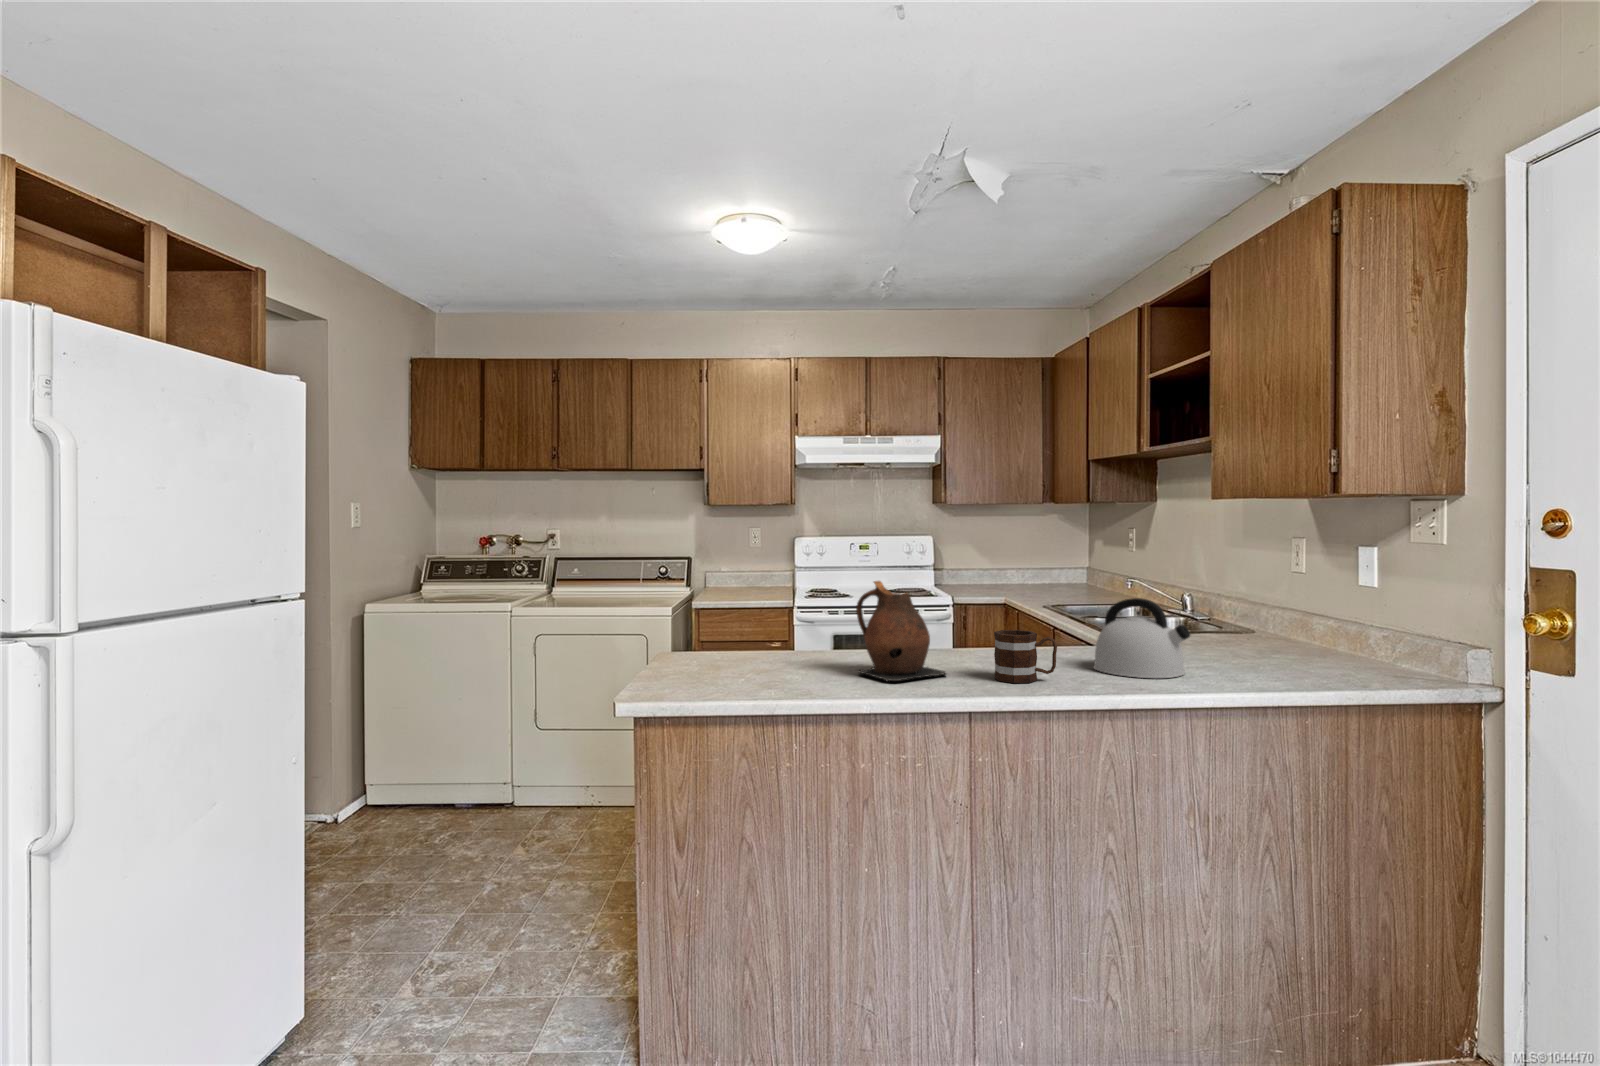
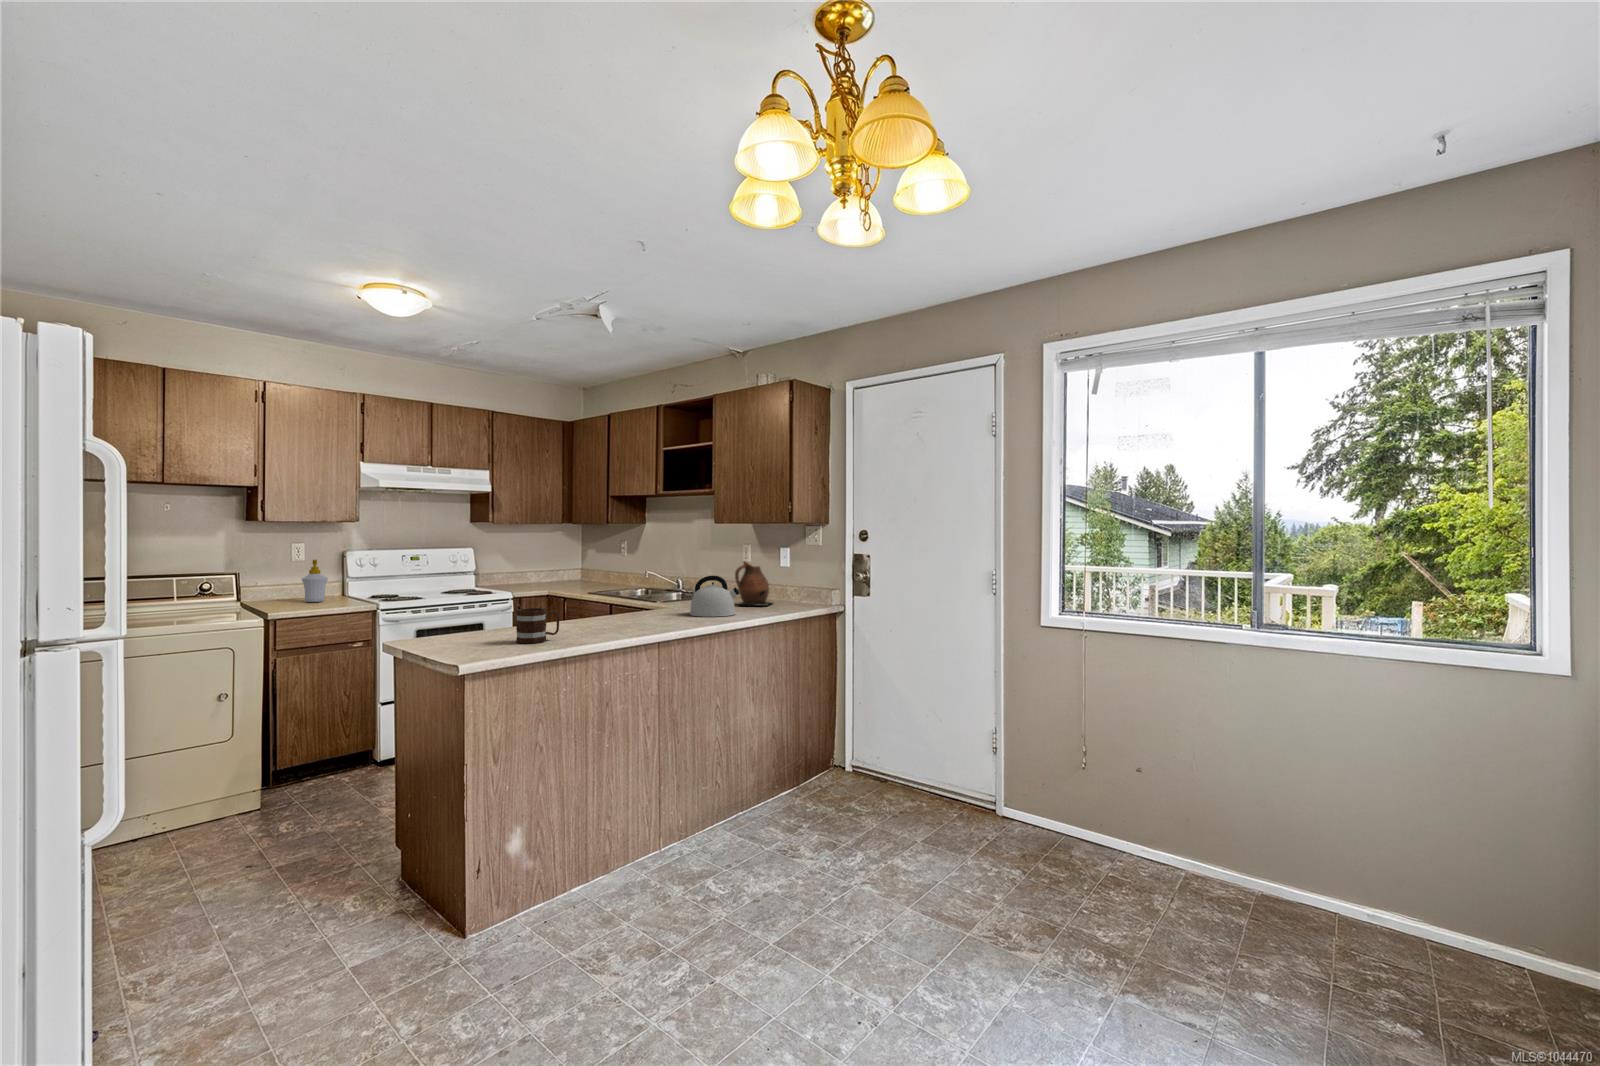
soap bottle: none [743,548,766,594] -> present [302,560,328,602]
ceramic pitcher: present [856,581,946,681] -> present [735,561,771,606]
mug: present [994,630,1057,683] -> present [516,608,560,644]

